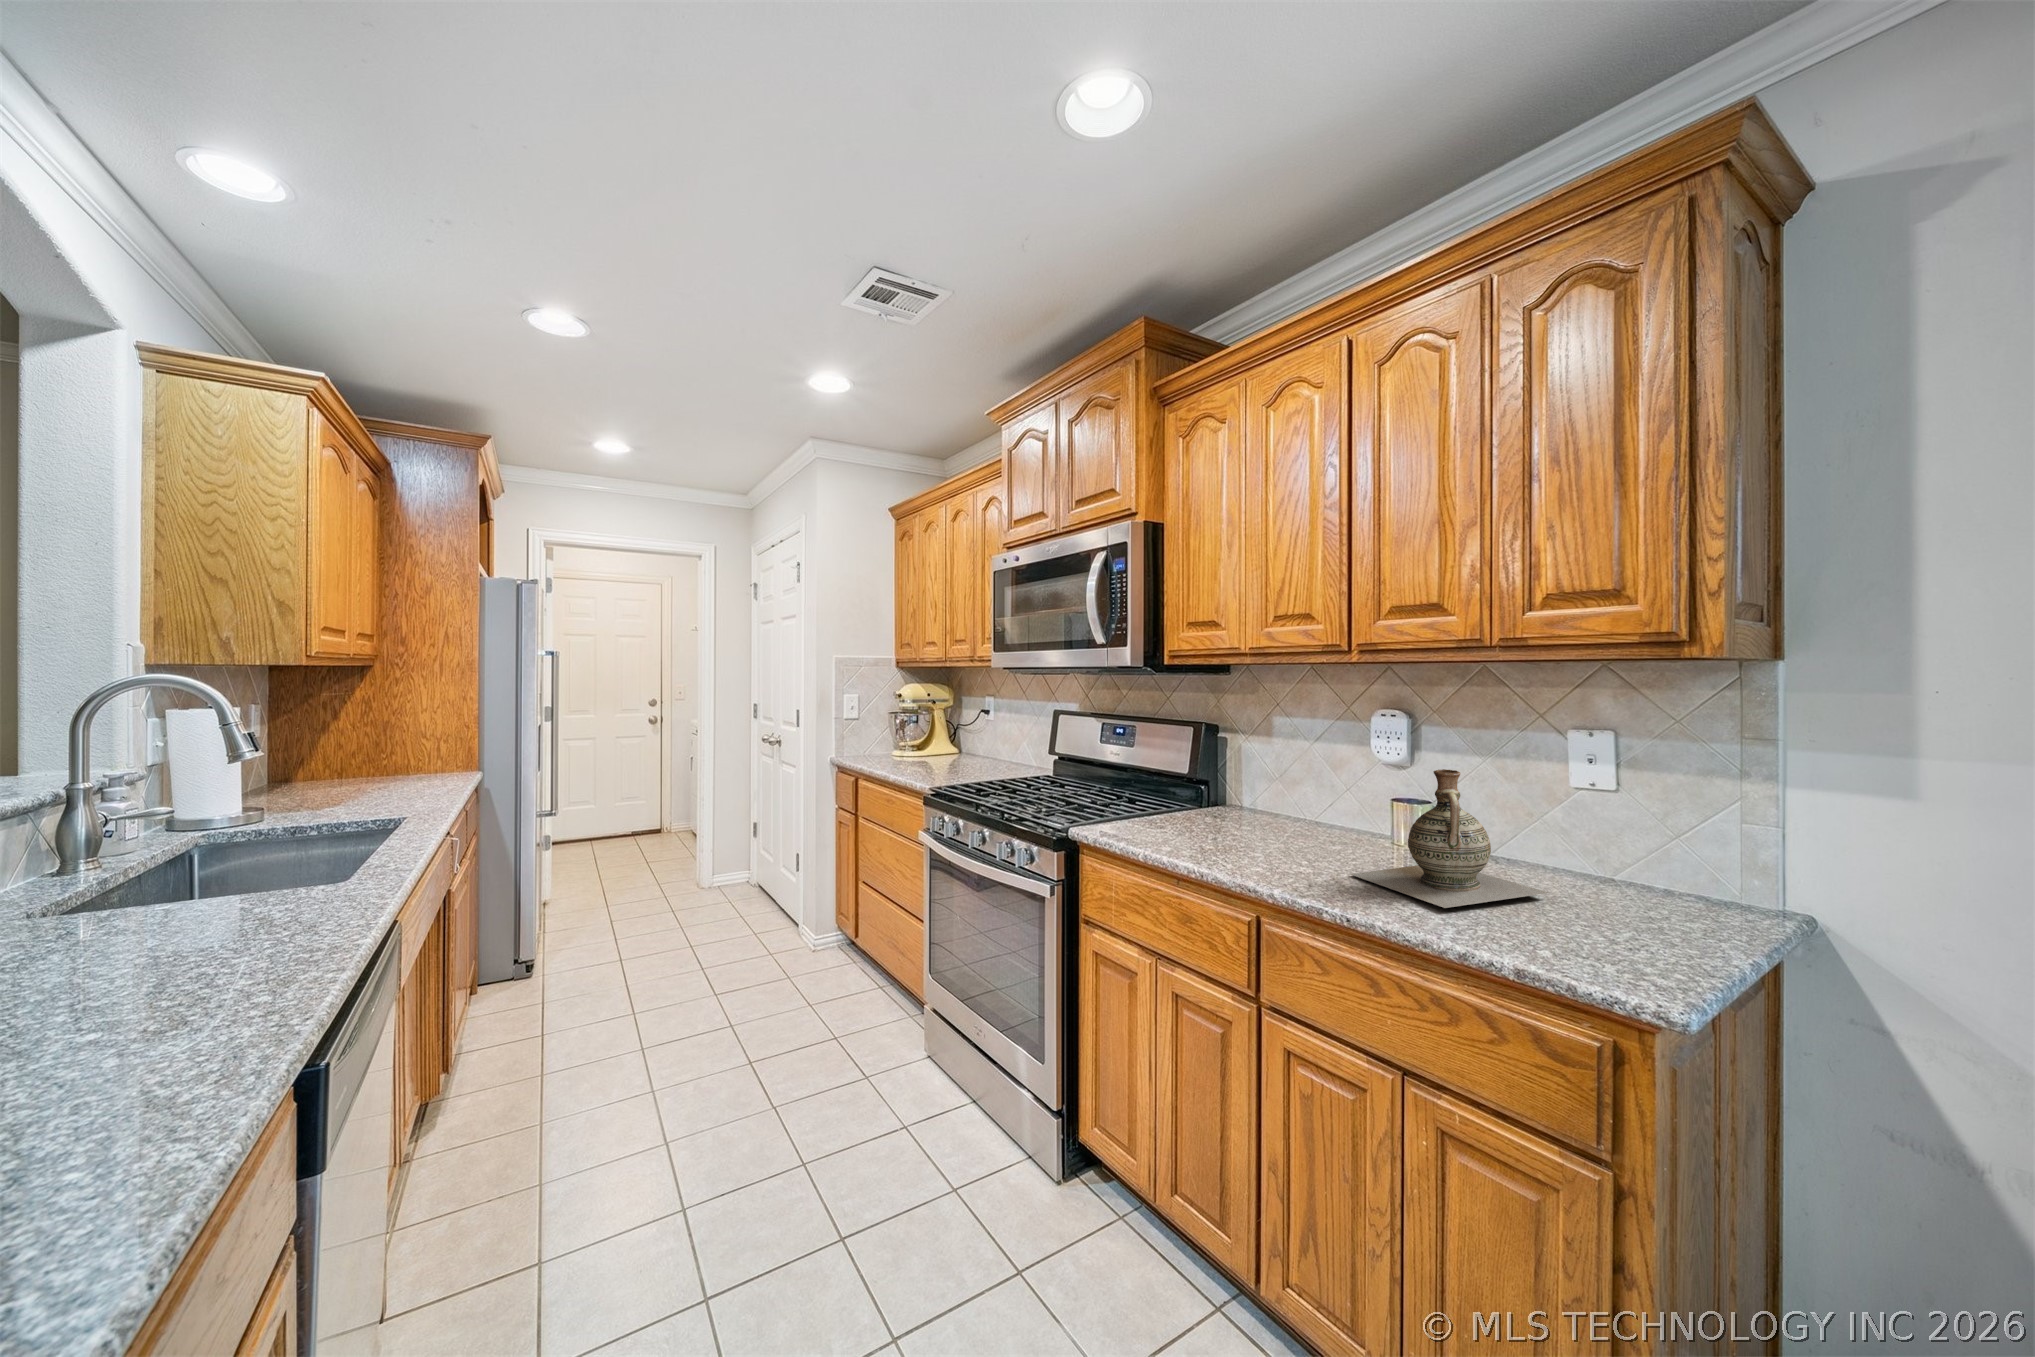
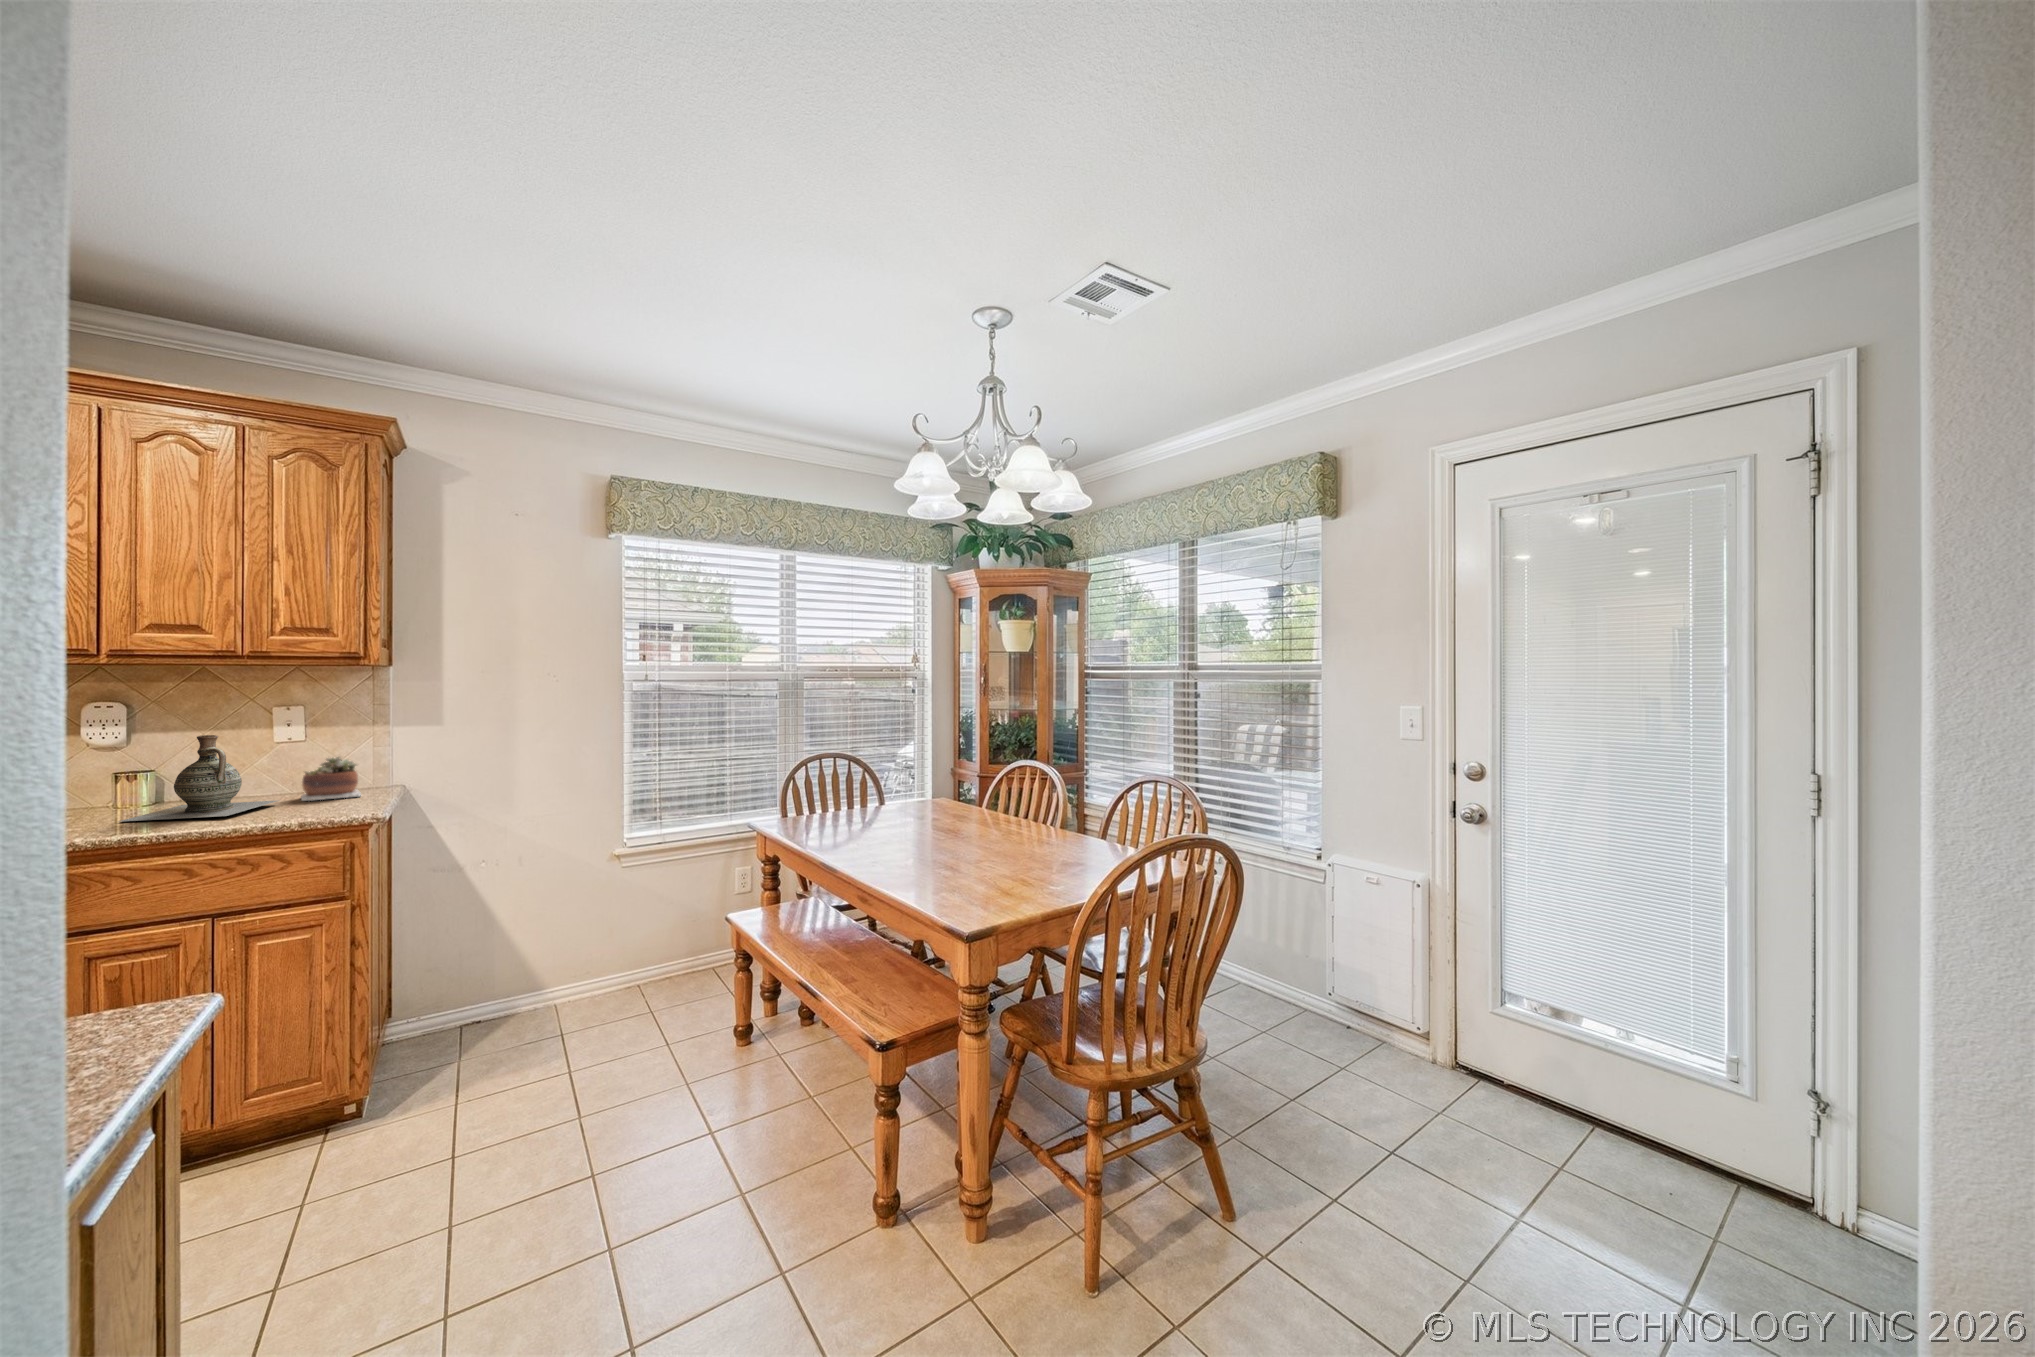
succulent plant: none [1585,829,1703,922] -> present [301,757,361,801]

